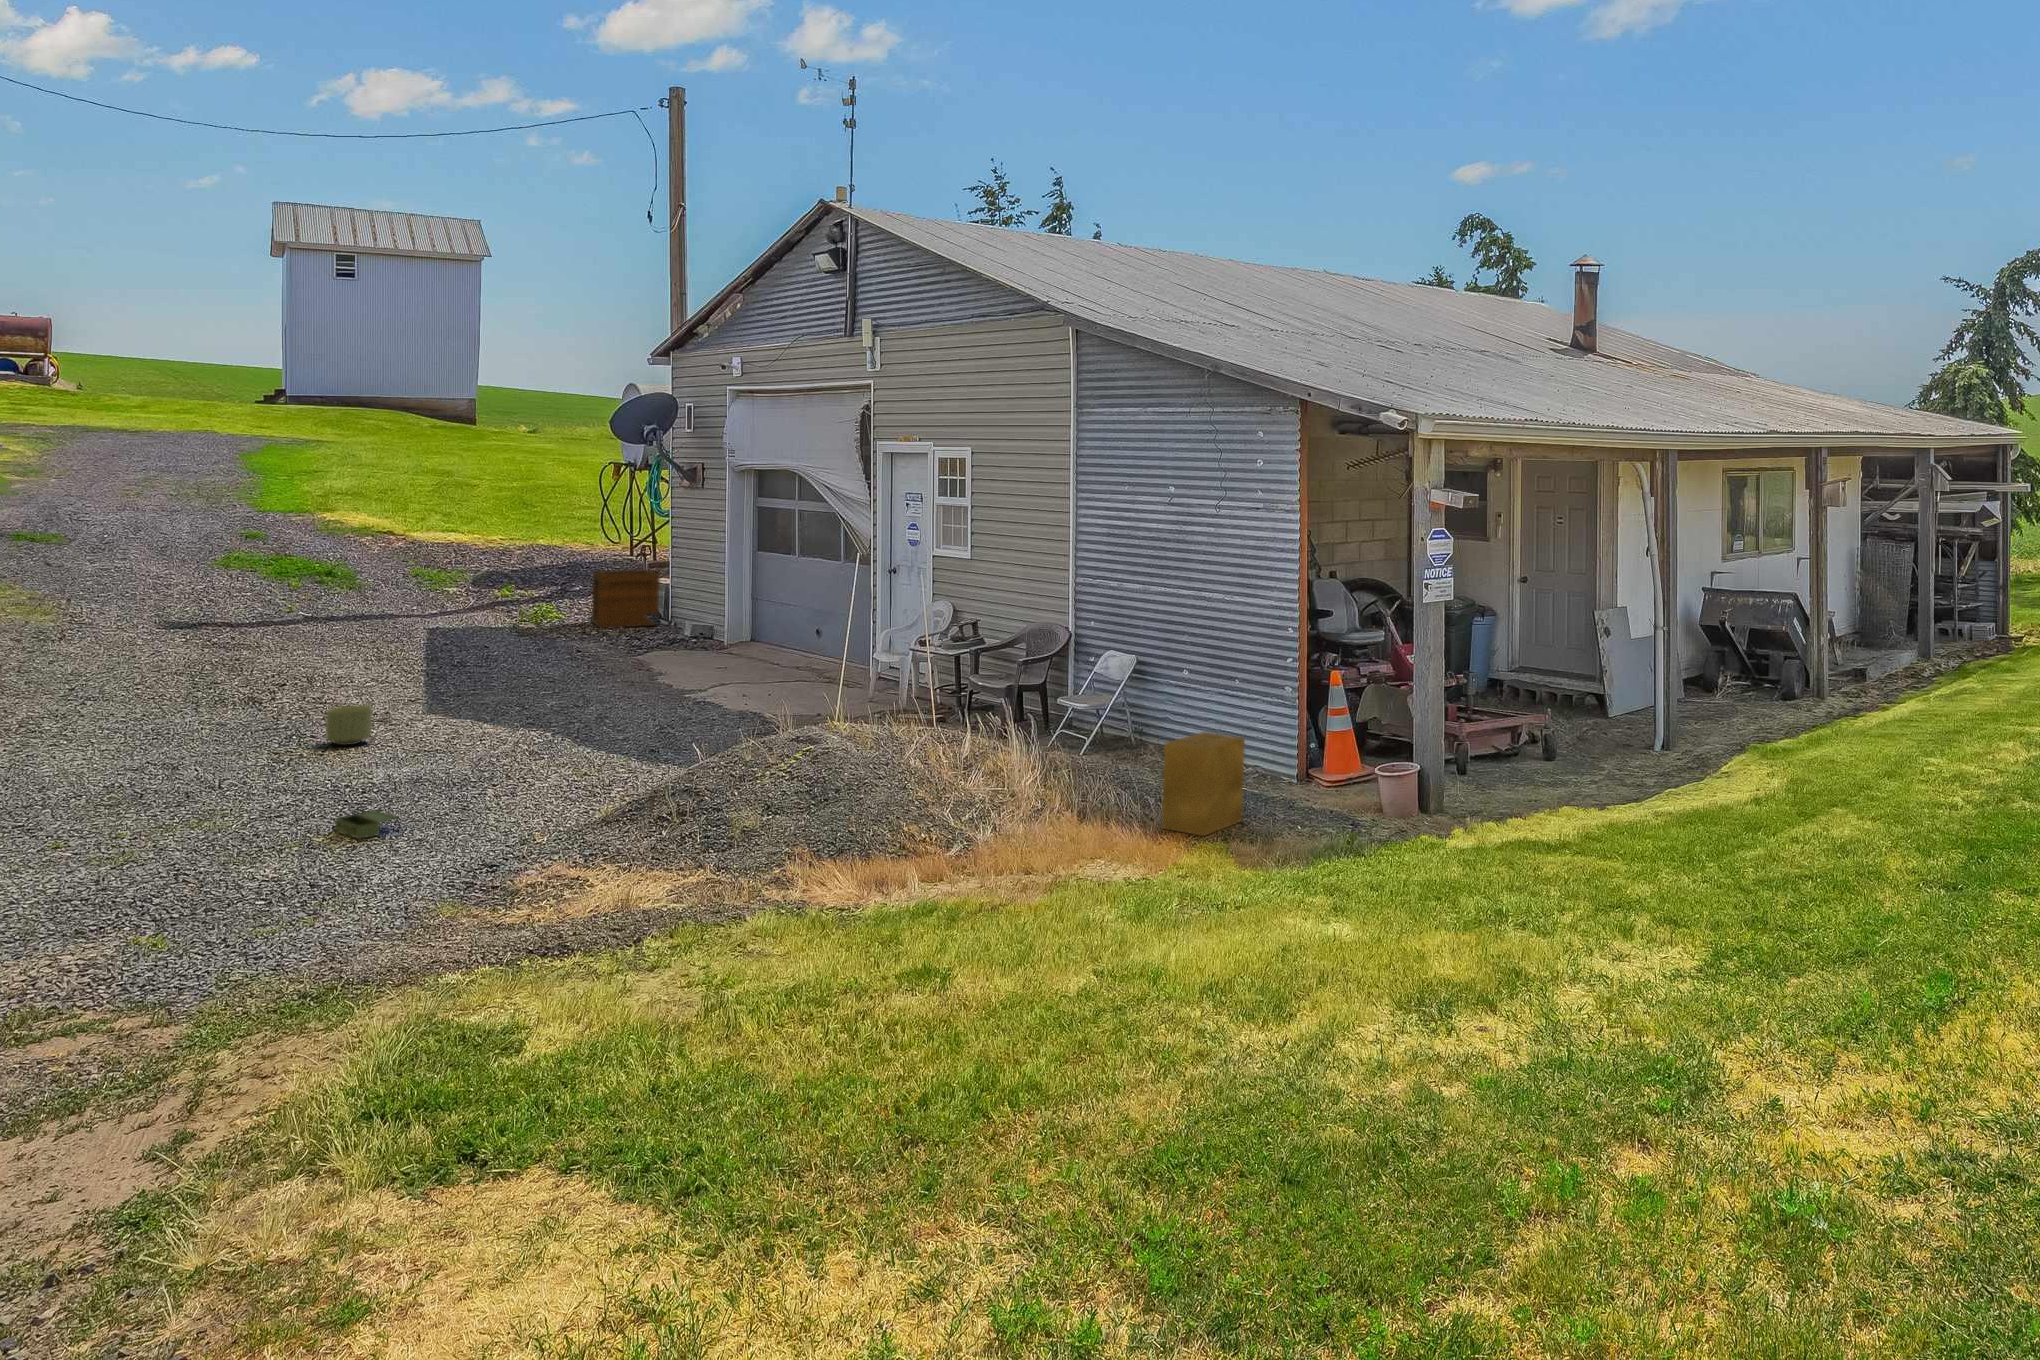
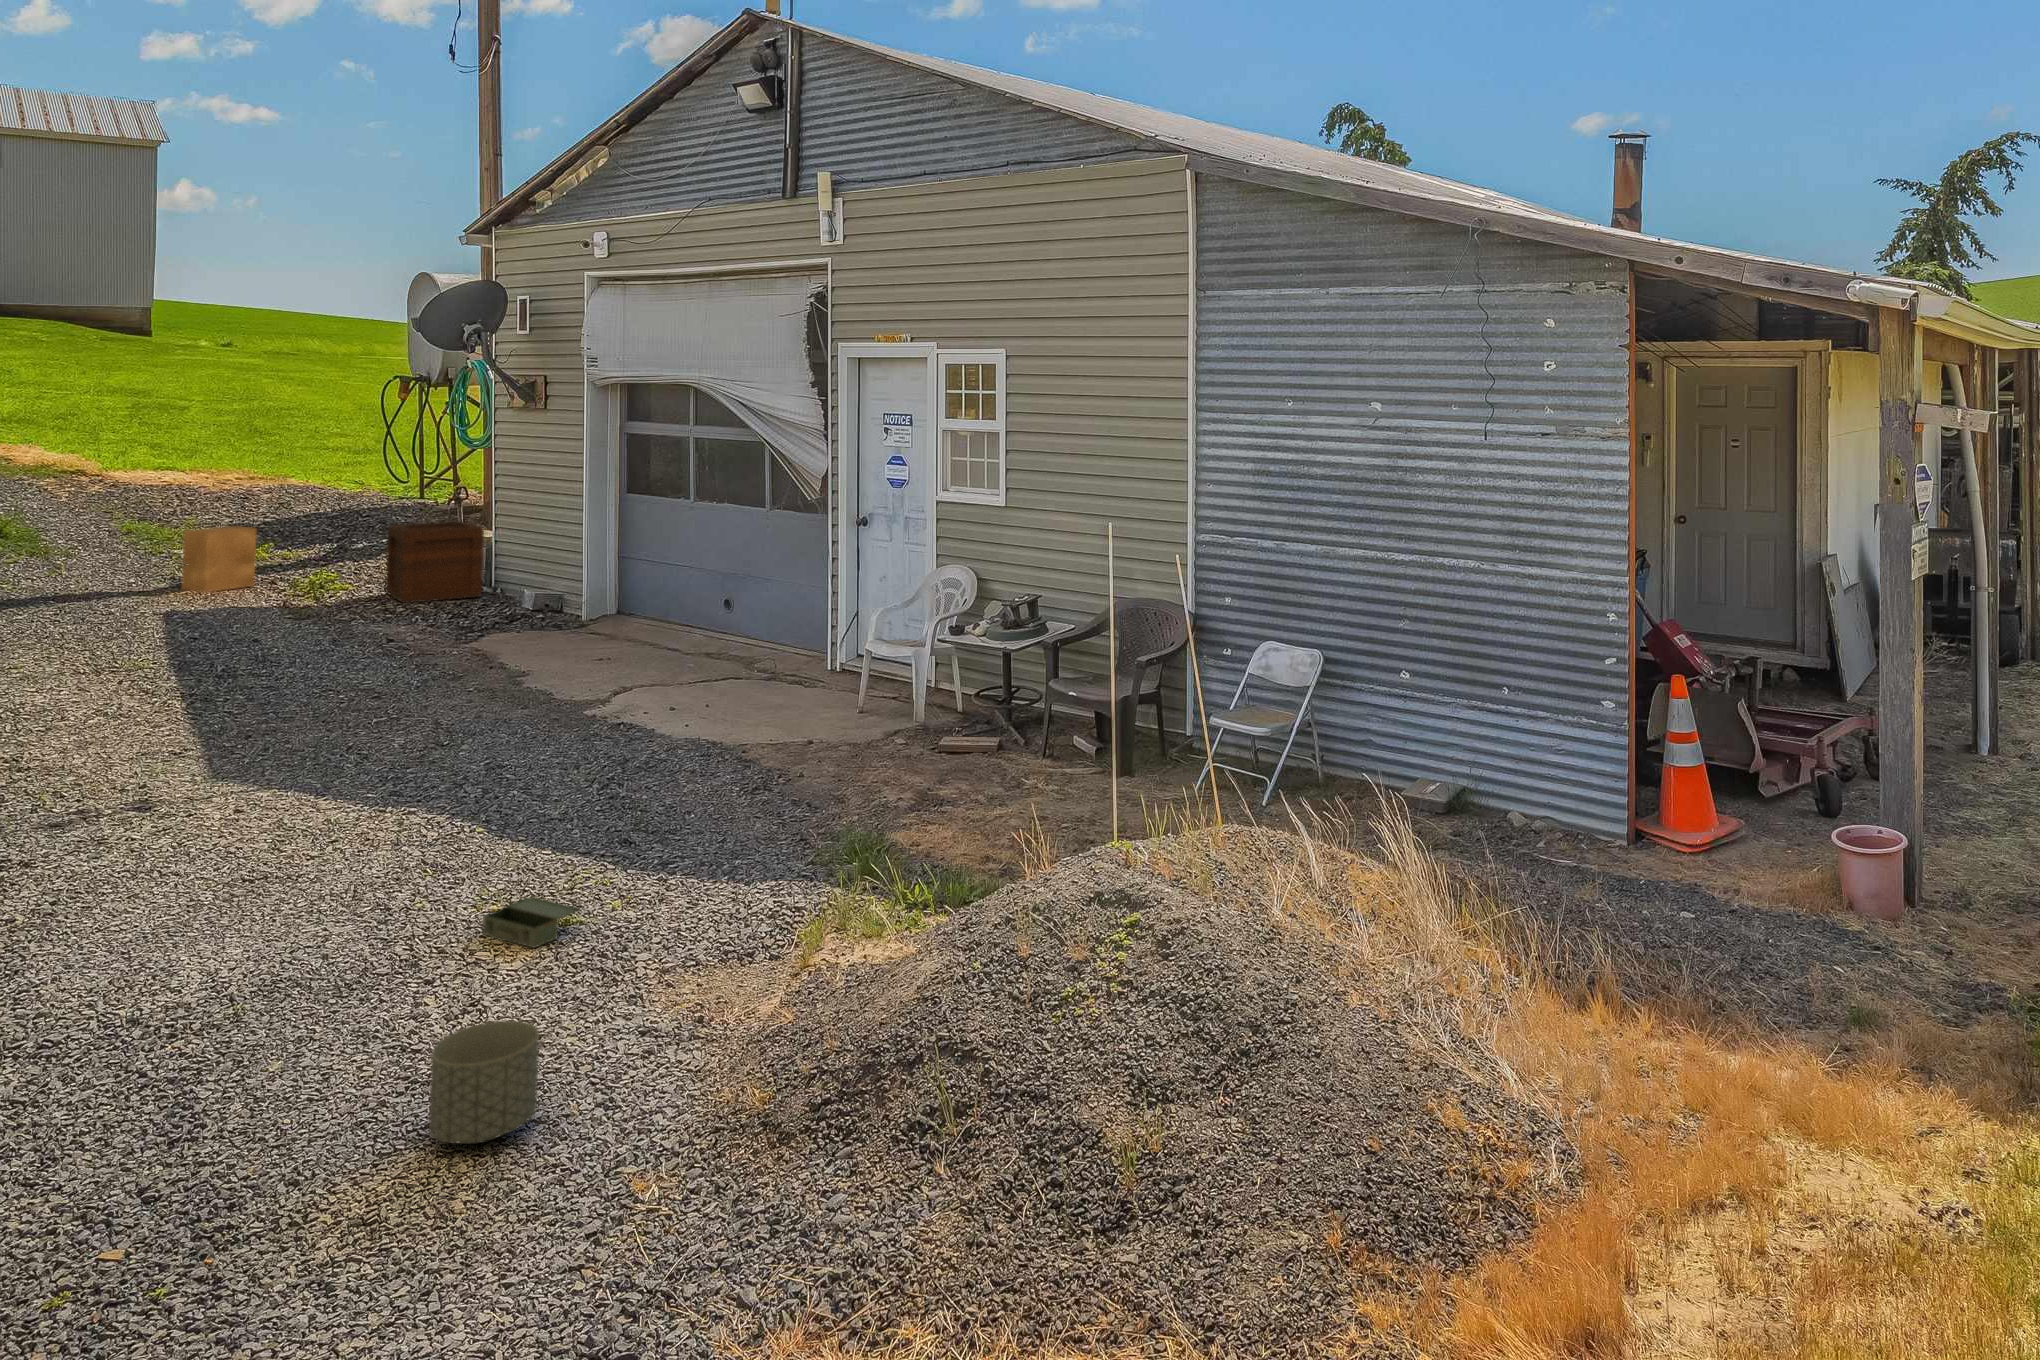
planter: present [326,705,372,745] -> present [429,1020,539,1144]
cardboard box: present [1162,732,1245,836] -> present [182,526,257,593]
toolbox: present [335,810,398,839] -> present [483,897,579,948]

